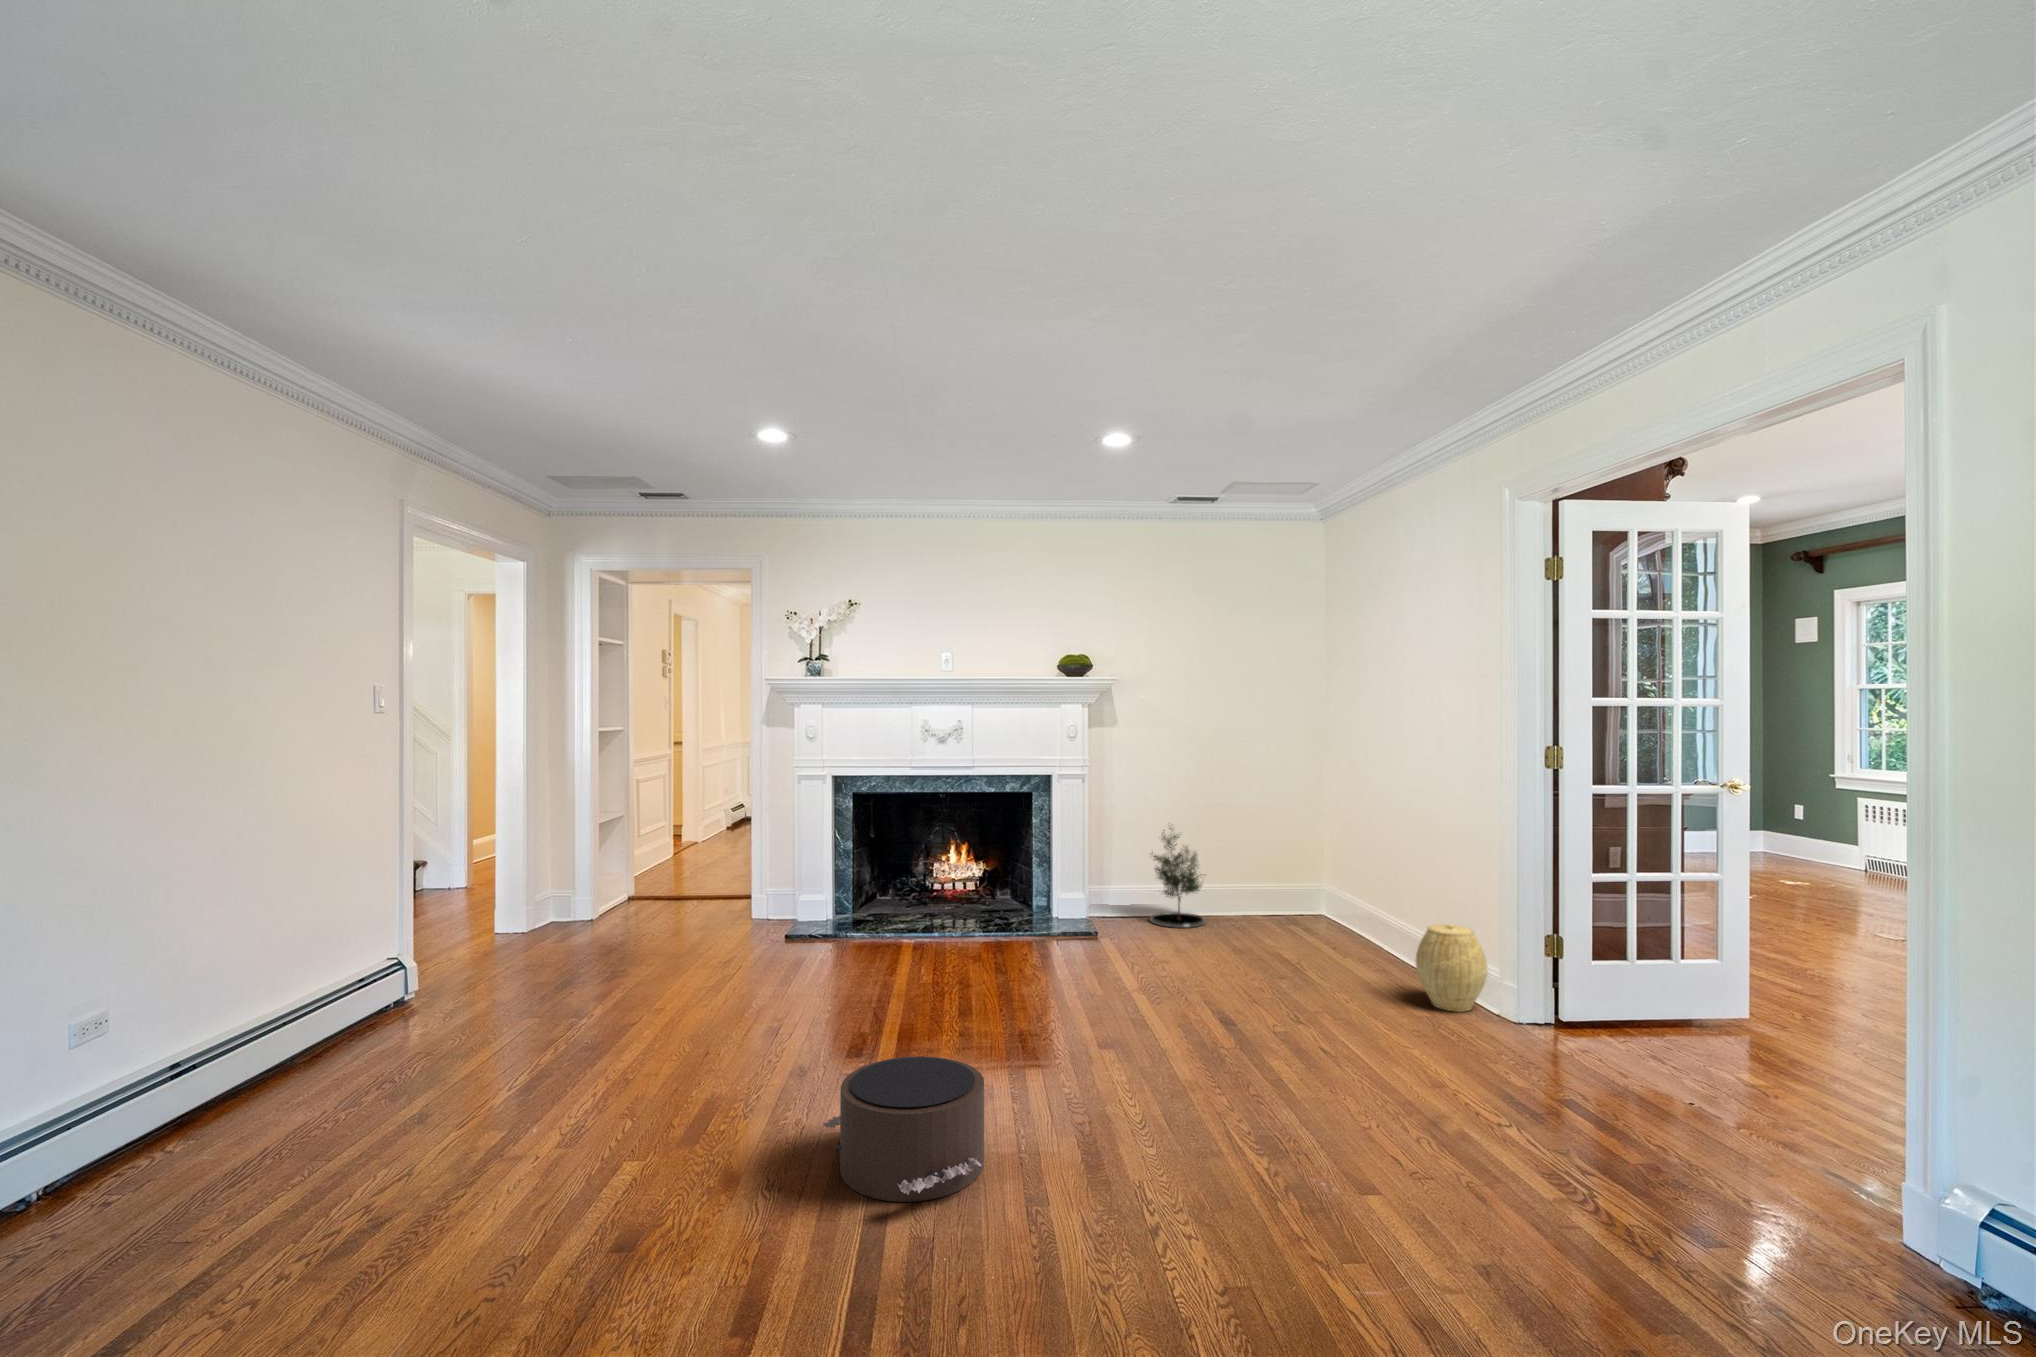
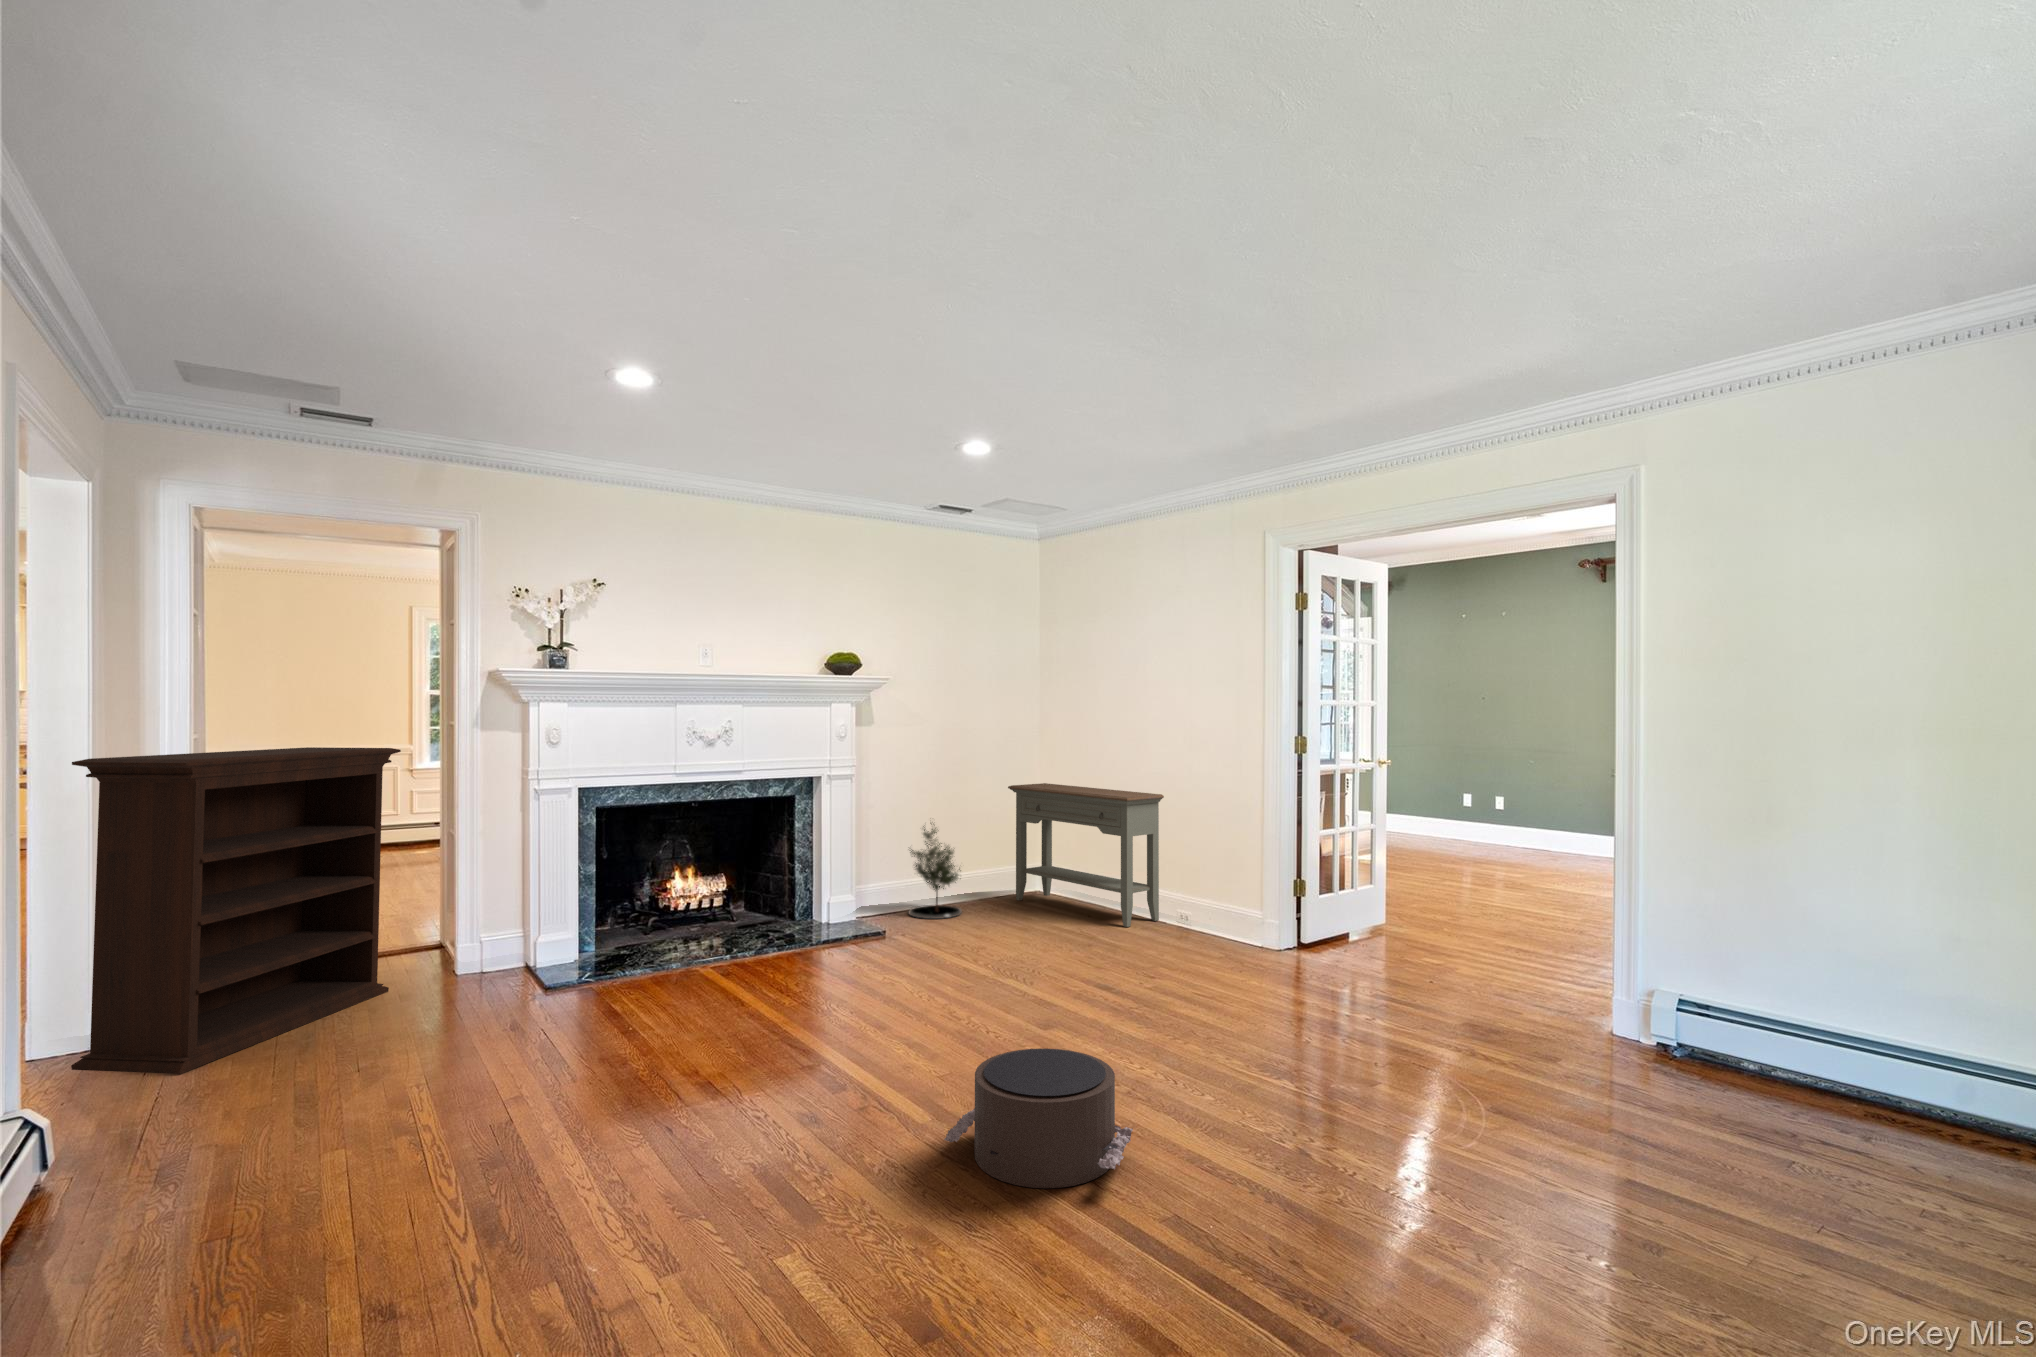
bookshelf: none [499,739,710,959] -> present [71,747,401,1074]
console table: none [1272,793,1416,965] -> present [1008,783,1164,927]
woven basket: present [1416,924,1487,1012] -> none [1199,881,1252,950]

